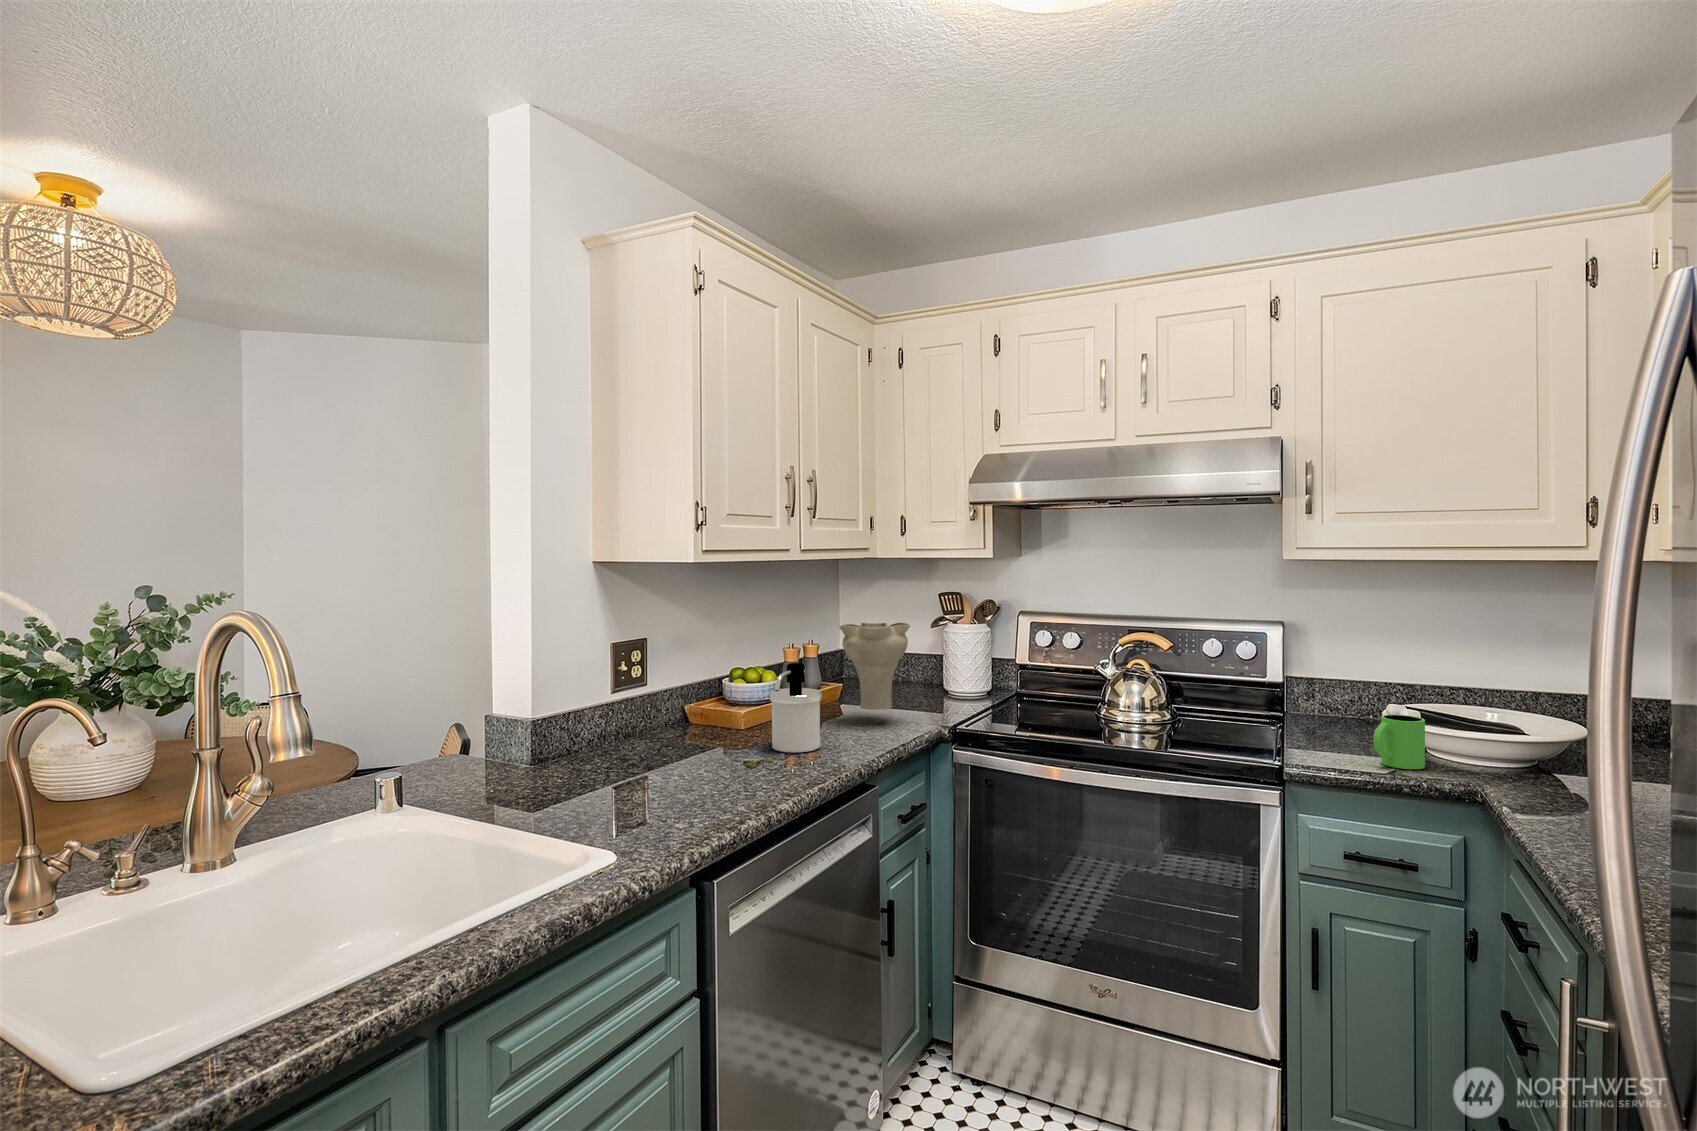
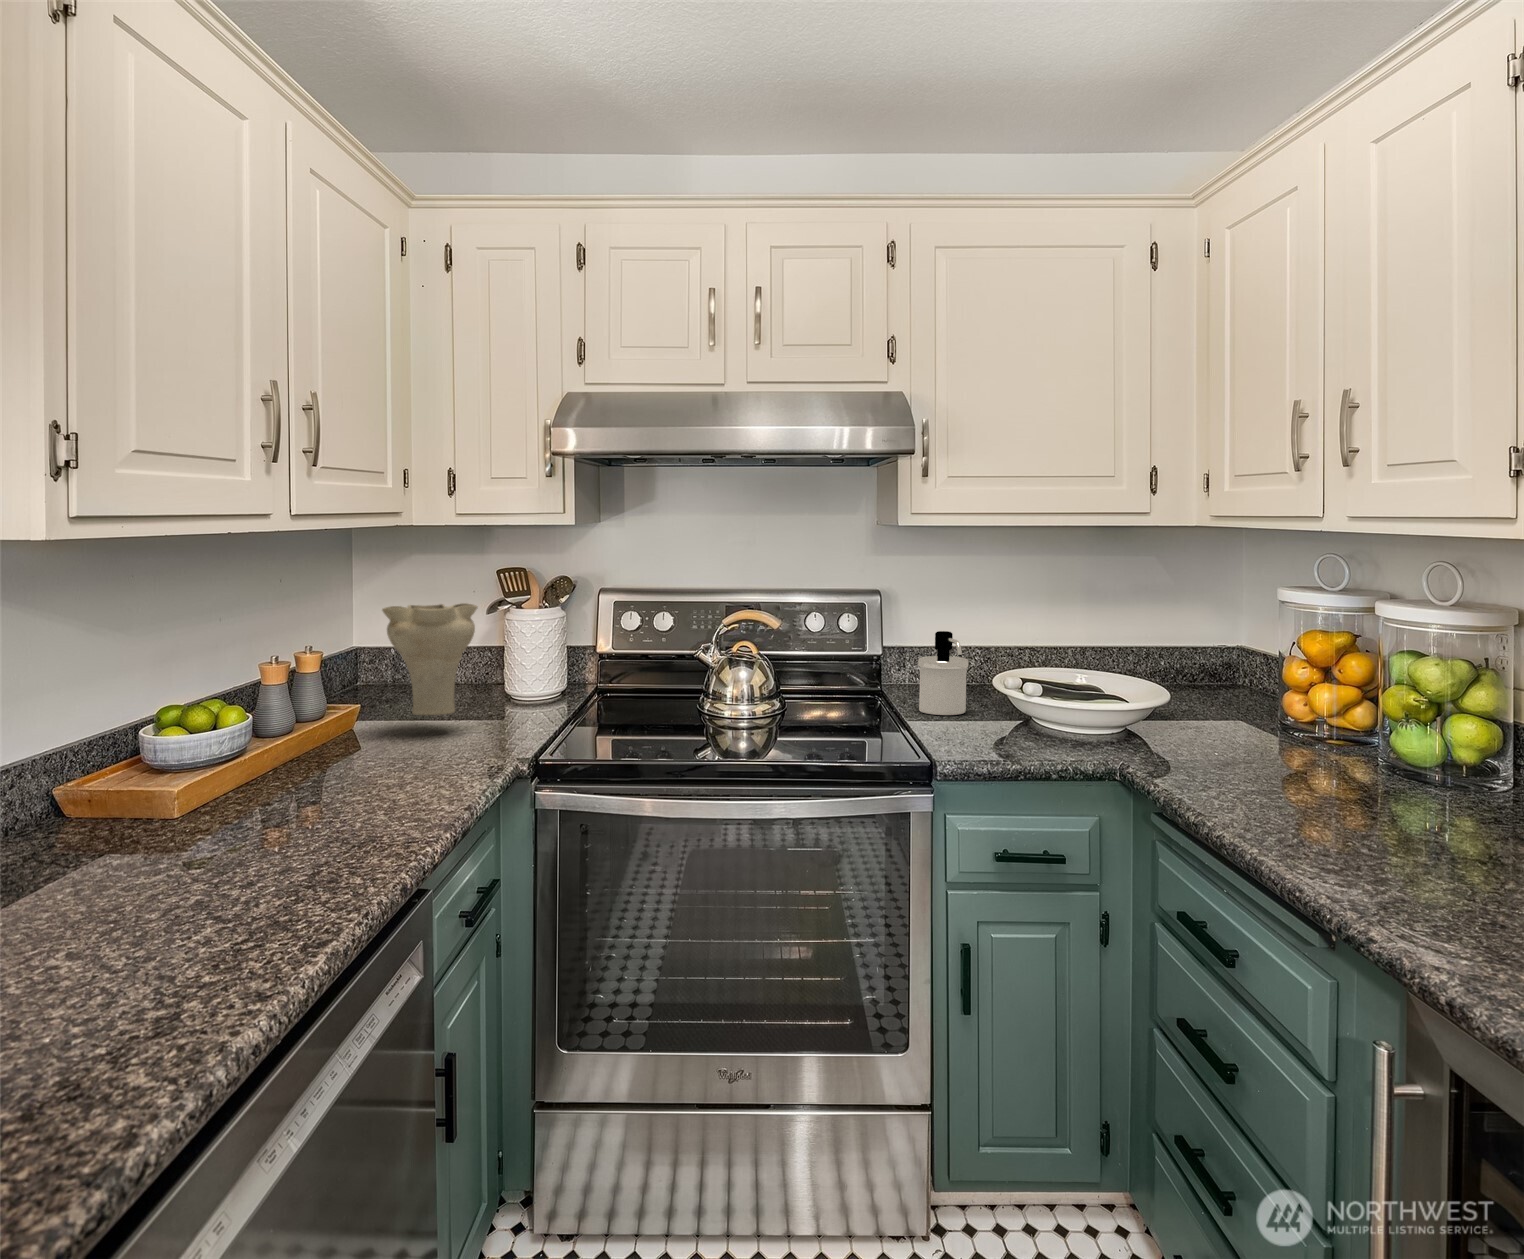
soap dispenser: present [770,663,822,752] -> present [918,631,968,715]
mug: present [1373,715,1425,769] -> none [983,688,1027,741]

